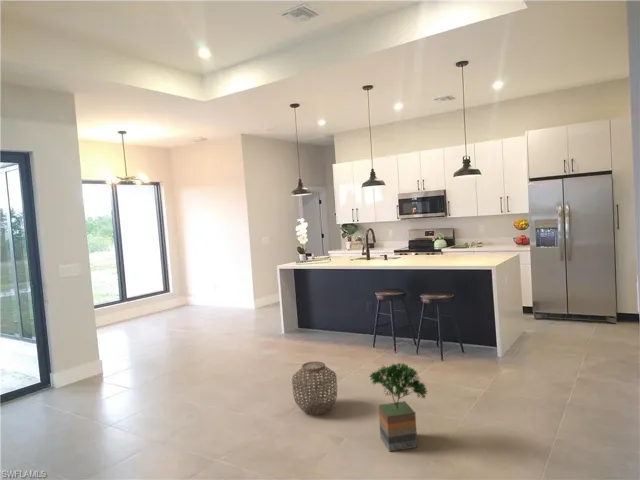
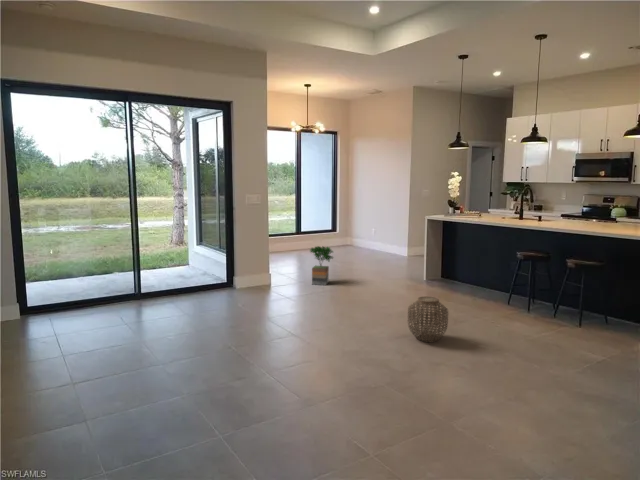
potted tree: present [370,363,427,451] -> present [310,246,333,285]

